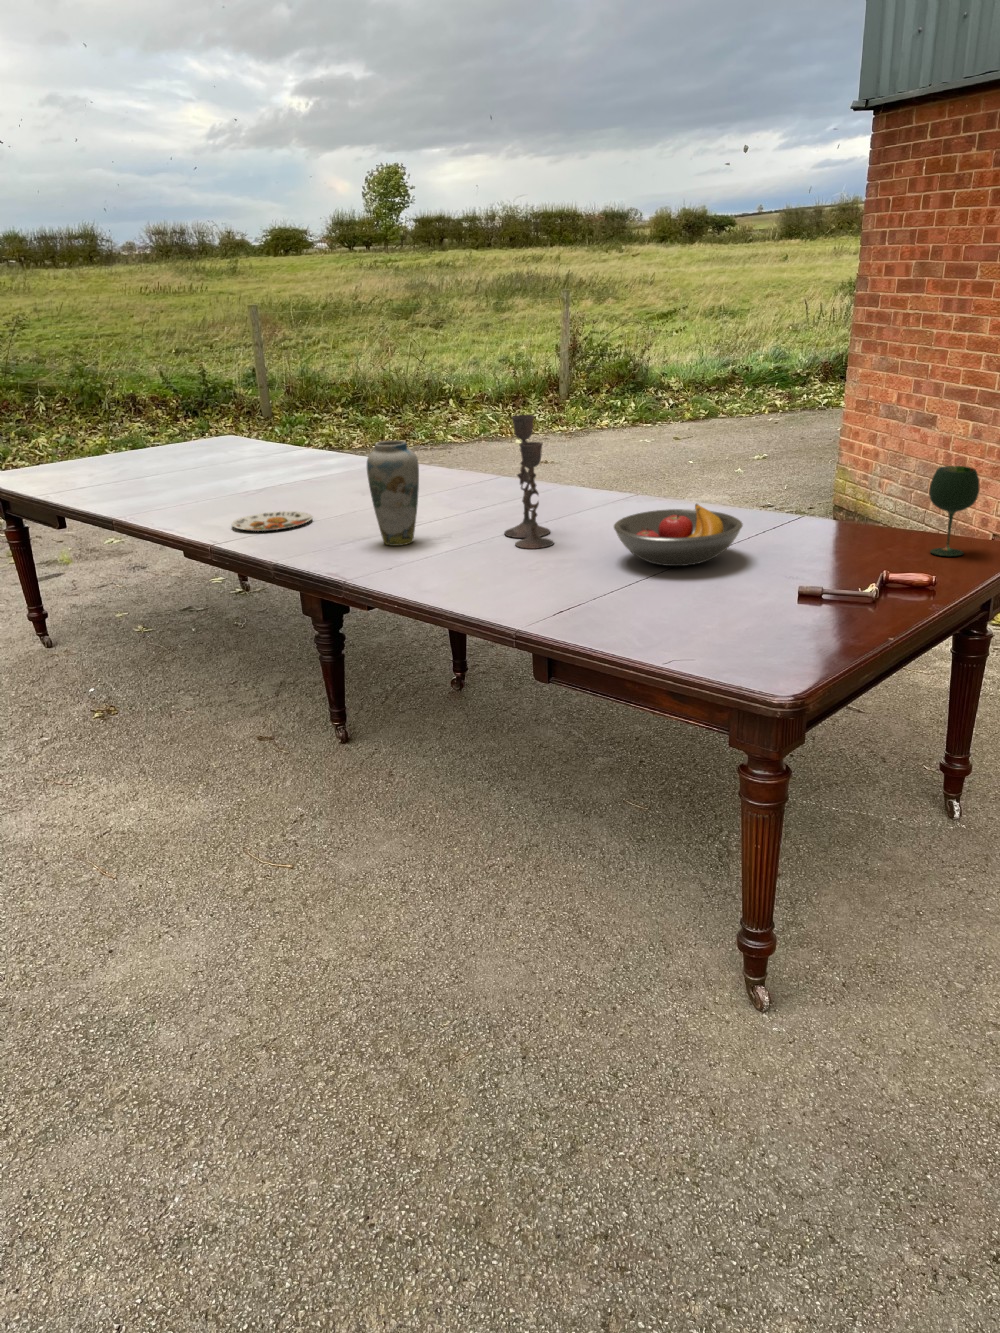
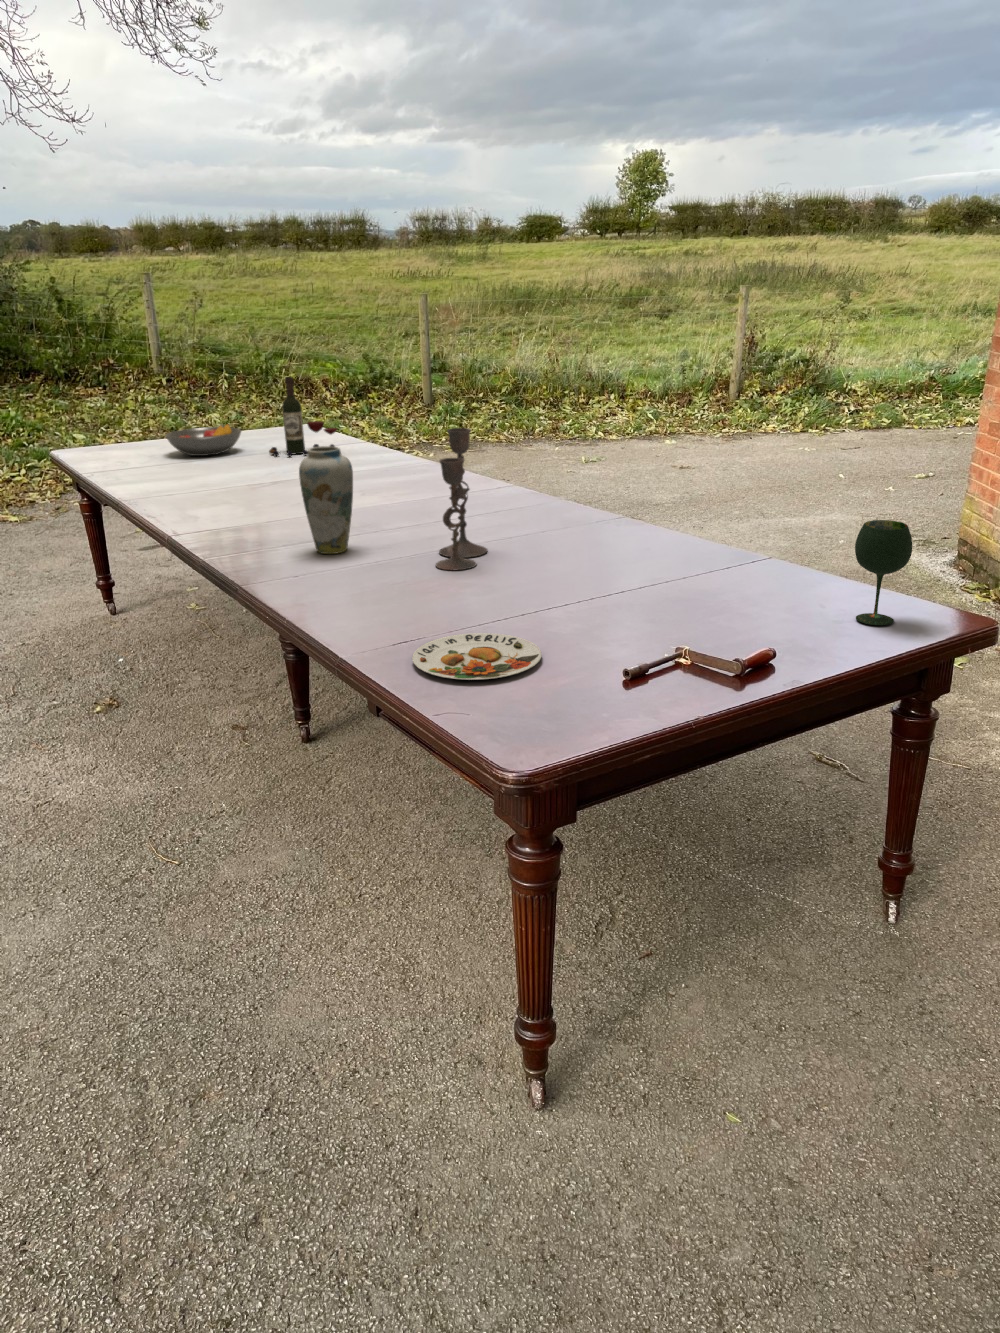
wine bottle: none [218,386,293,467] -> present [269,377,337,457]
fruit bowl: present [614,504,743,566] -> present [166,424,241,456]
plate: present [232,511,312,531] -> present [412,633,542,680]

